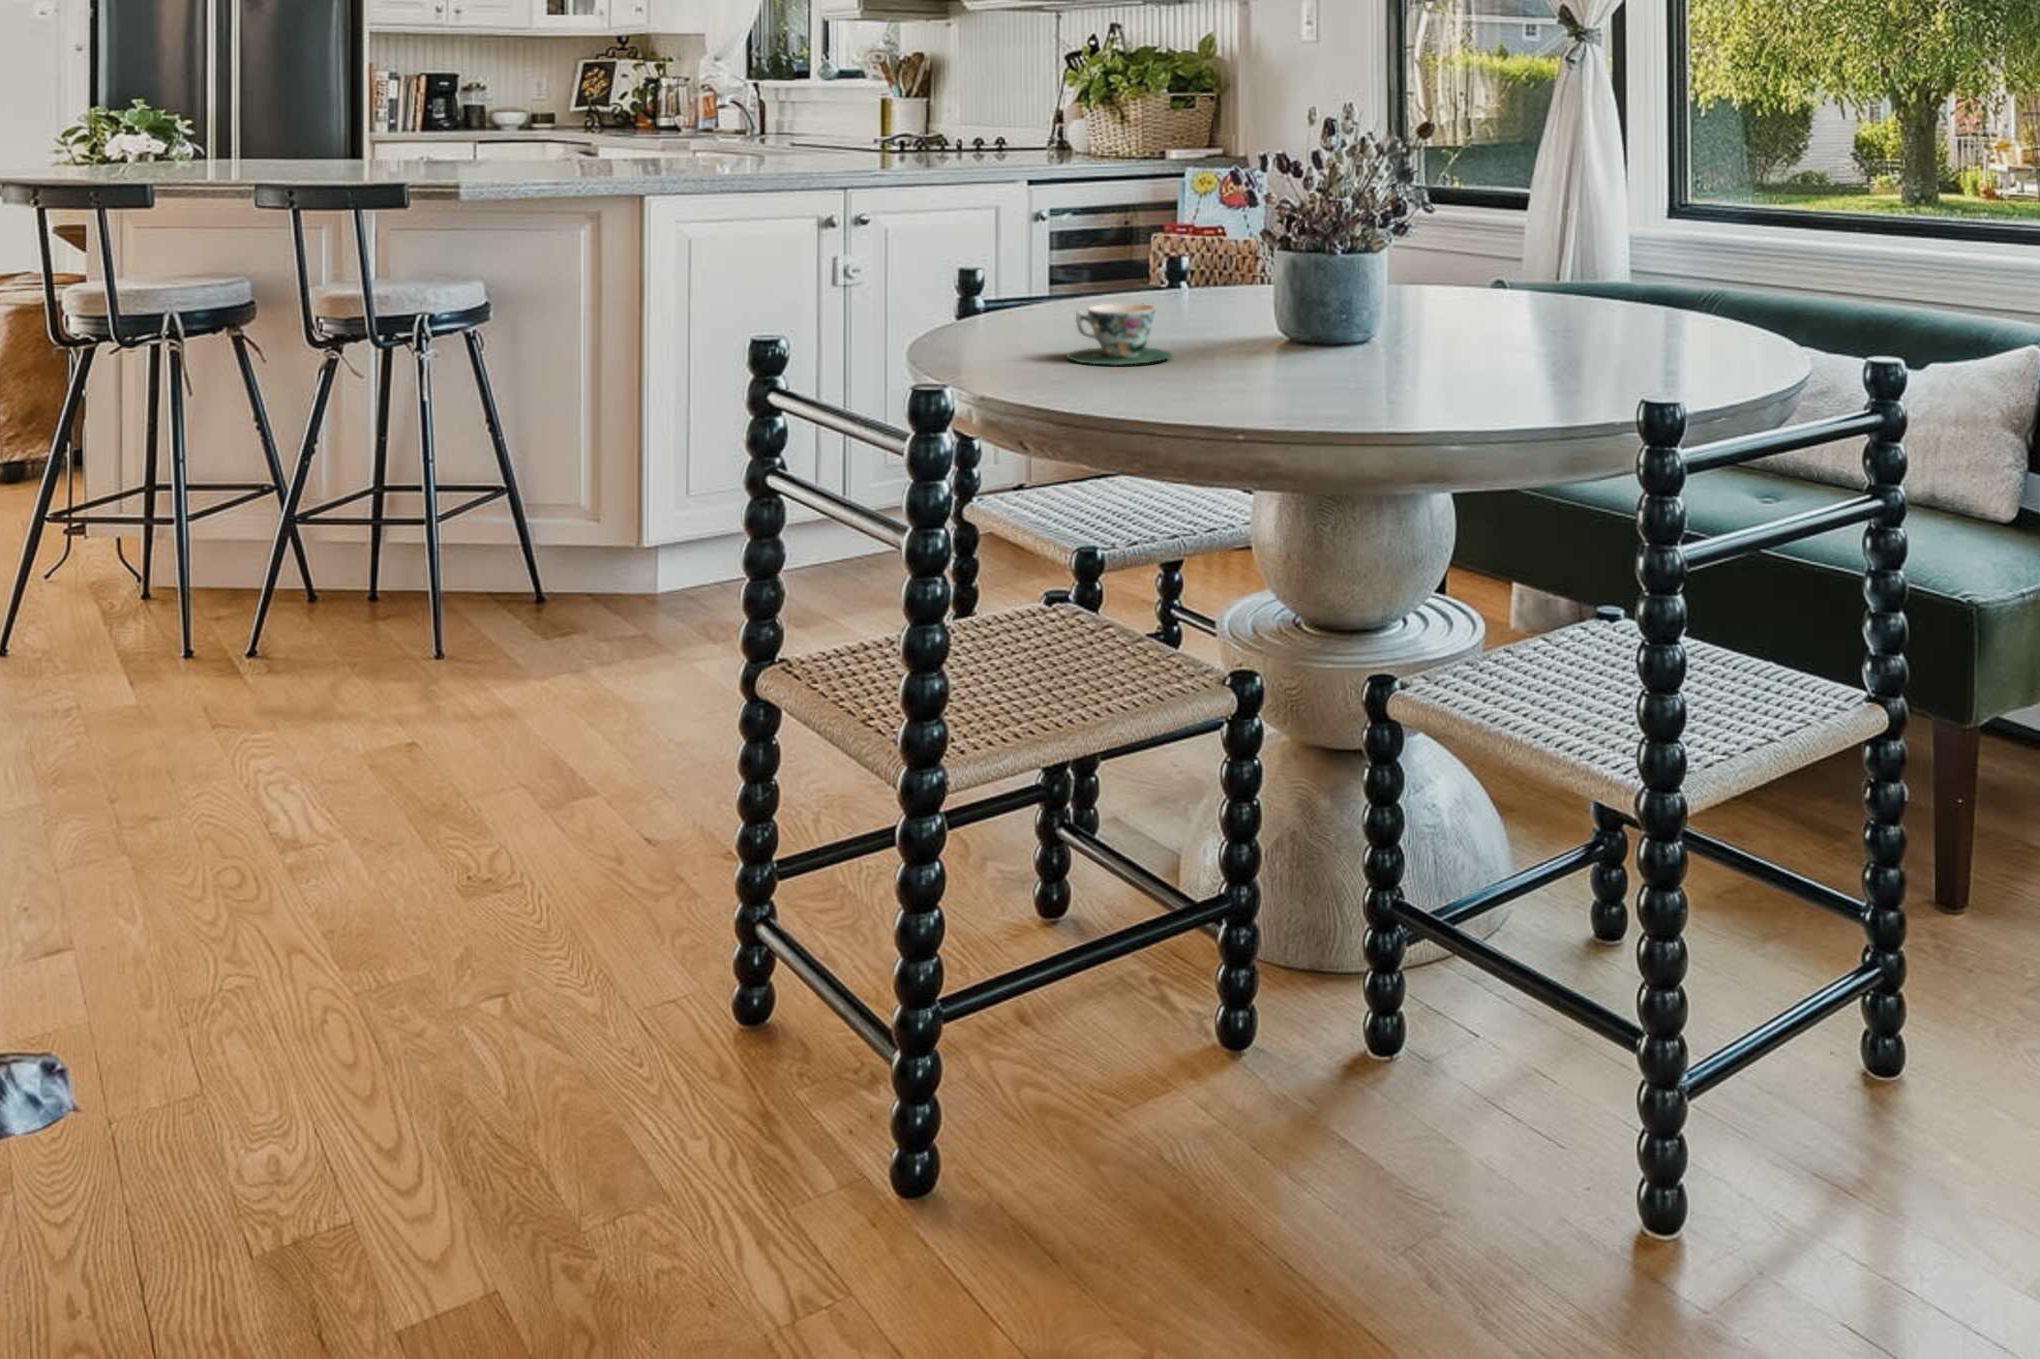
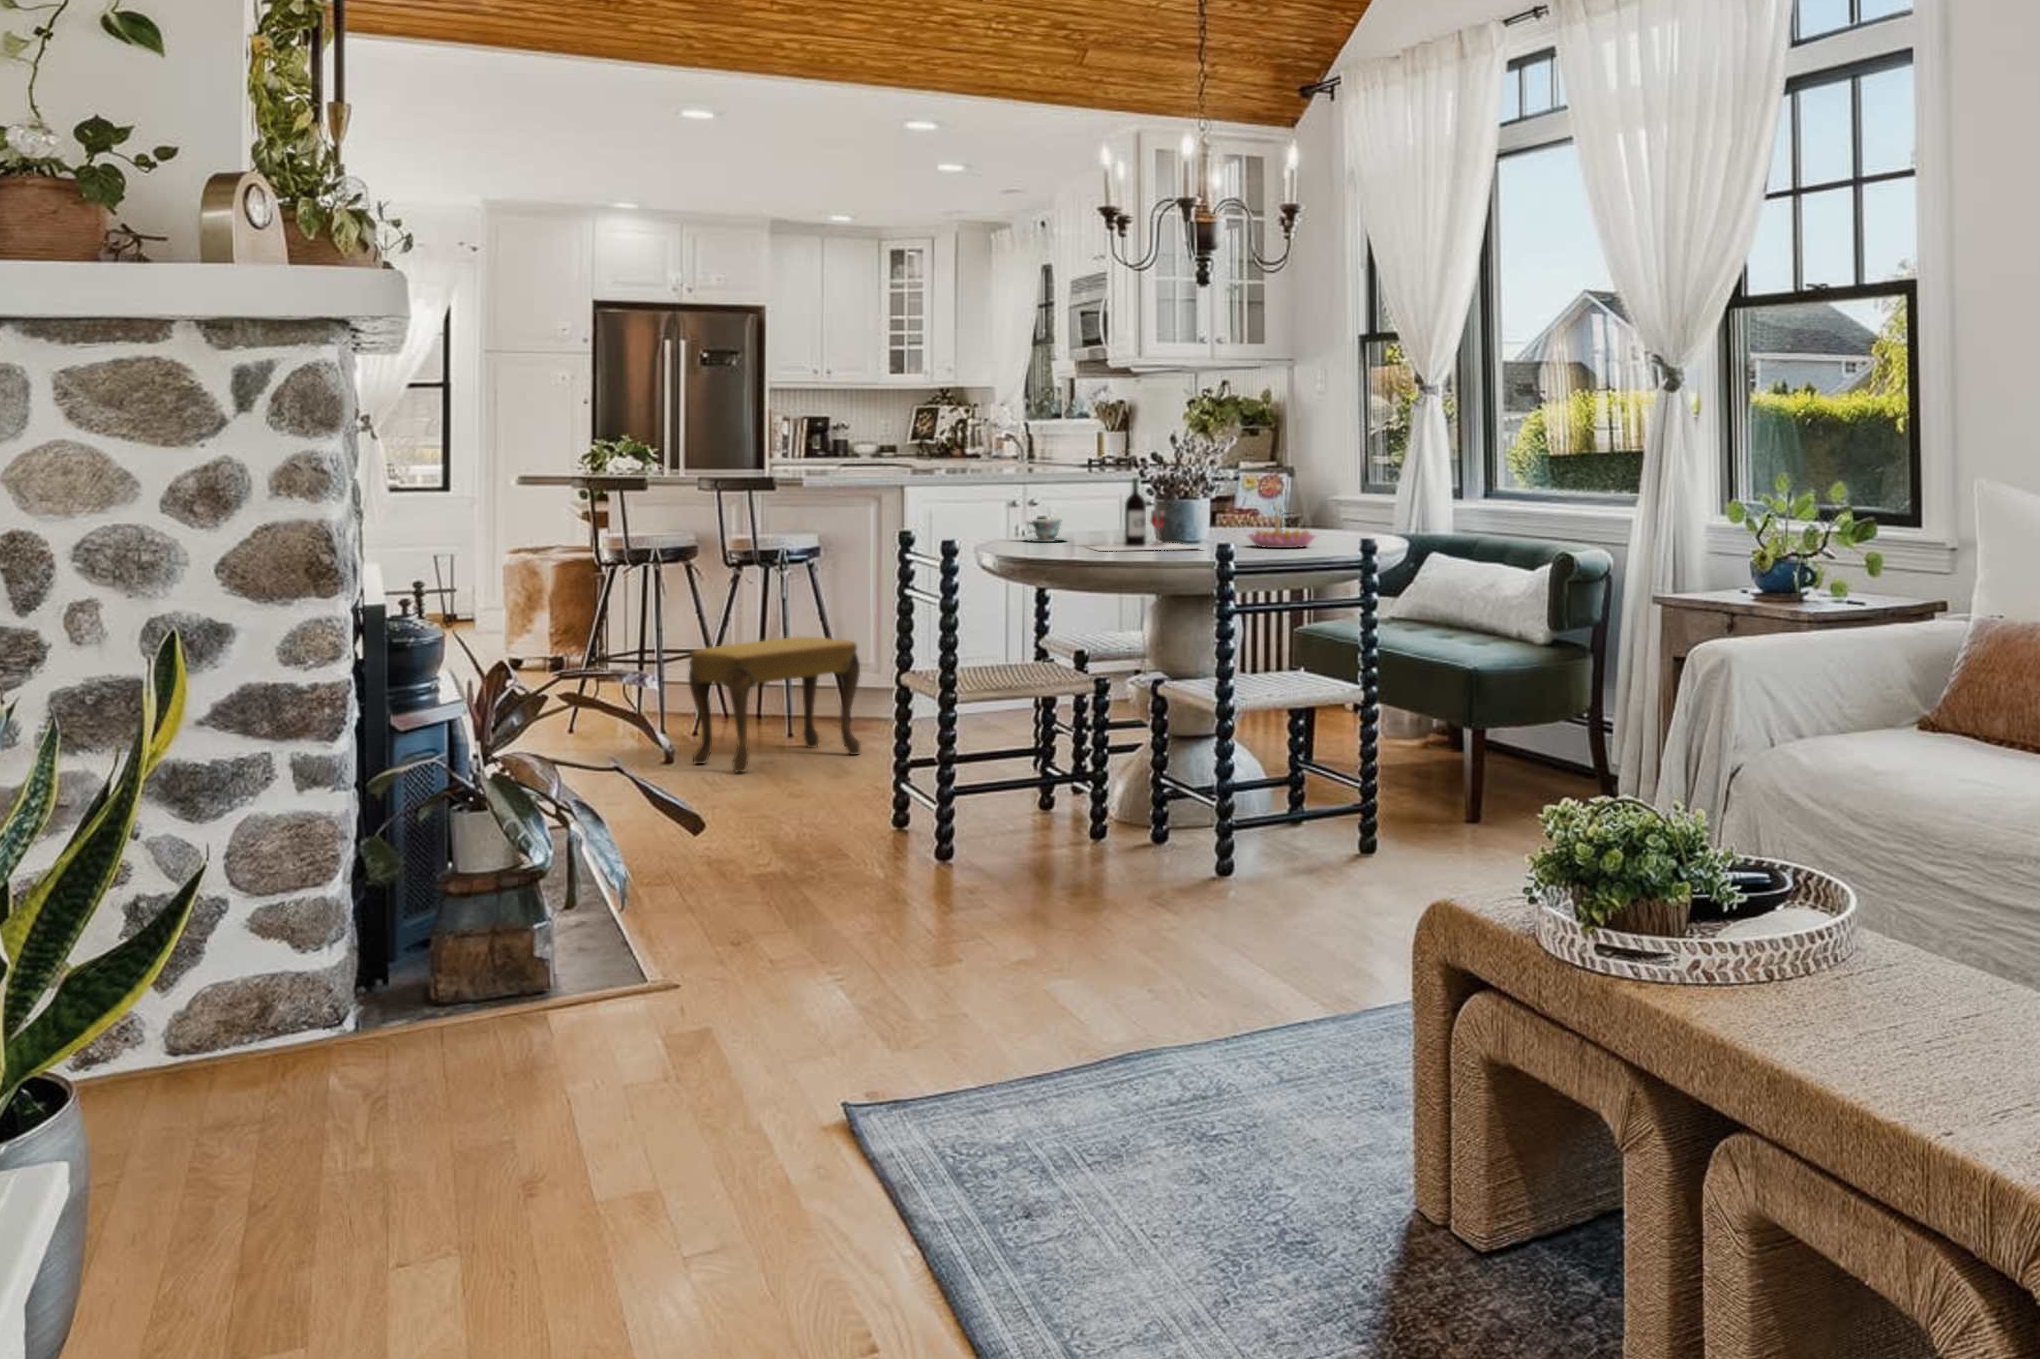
wine bottle: none [1218,213,1576,413] -> present [1090,478,1195,551]
candle holder: none [1592,260,1749,371] -> present [1249,505,1315,548]
footstool: none [226,499,595,825] -> present [689,637,861,772]

